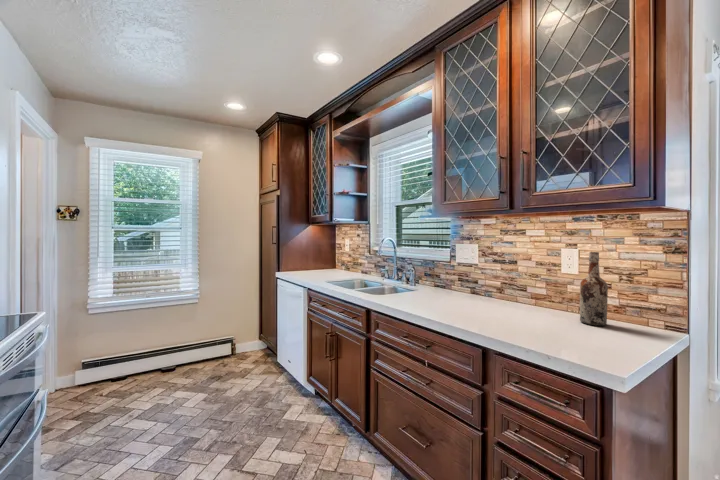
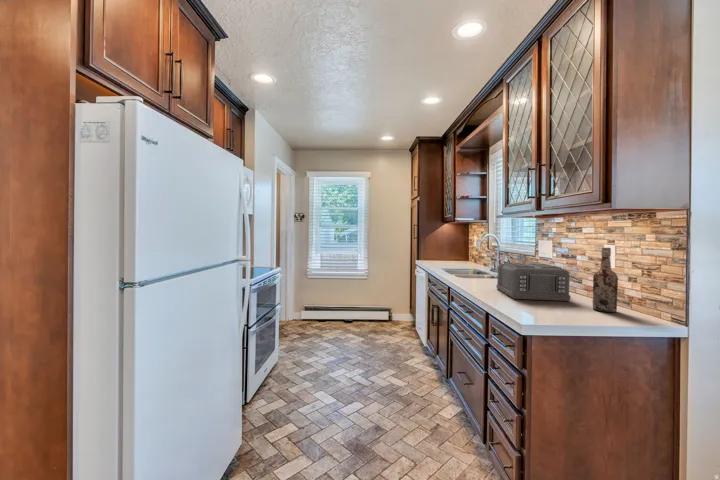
toaster: none [446,271,541,320] -> present [496,263,571,301]

